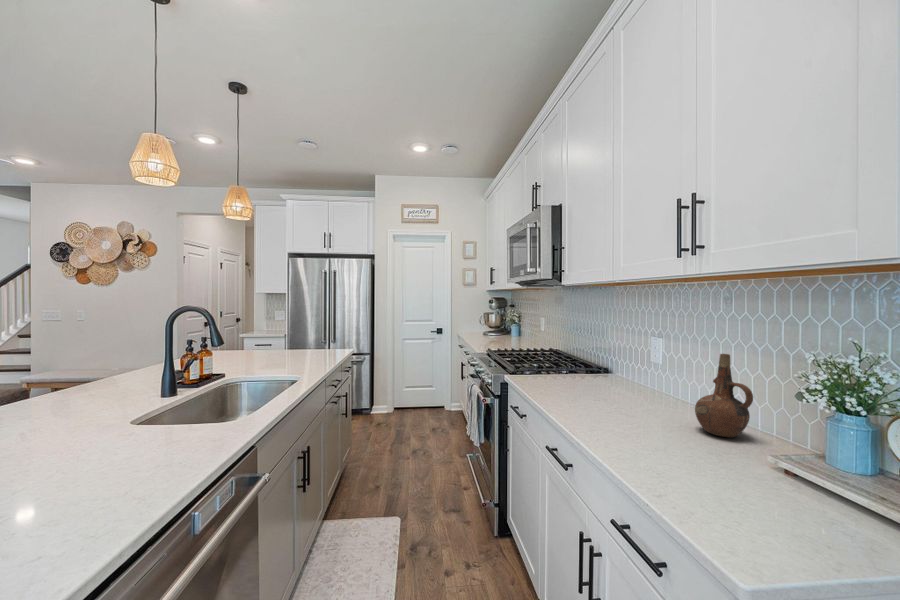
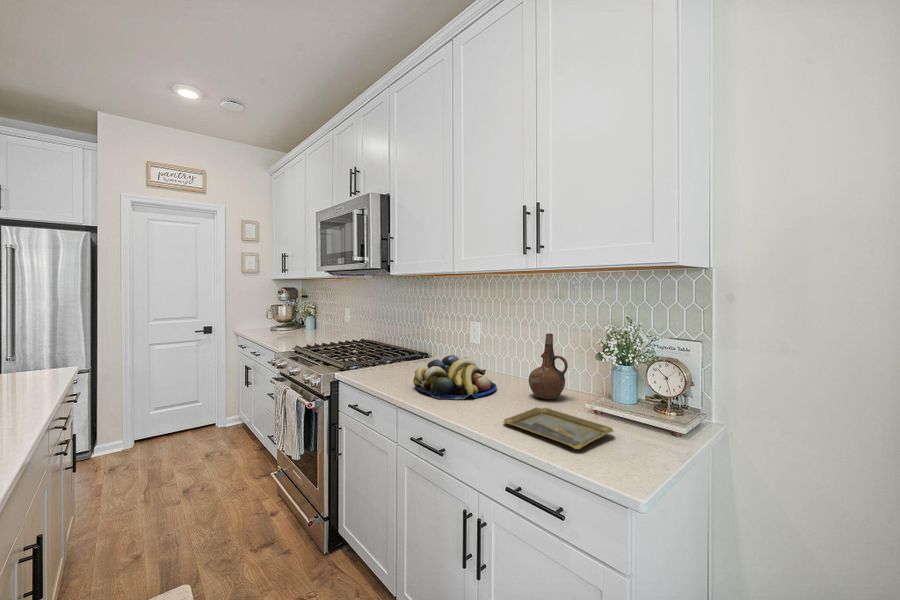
fruit bowl: none [563,369,660,418] -> present [413,355,497,399]
tray: none [630,442,784,501] -> present [503,408,614,449]

